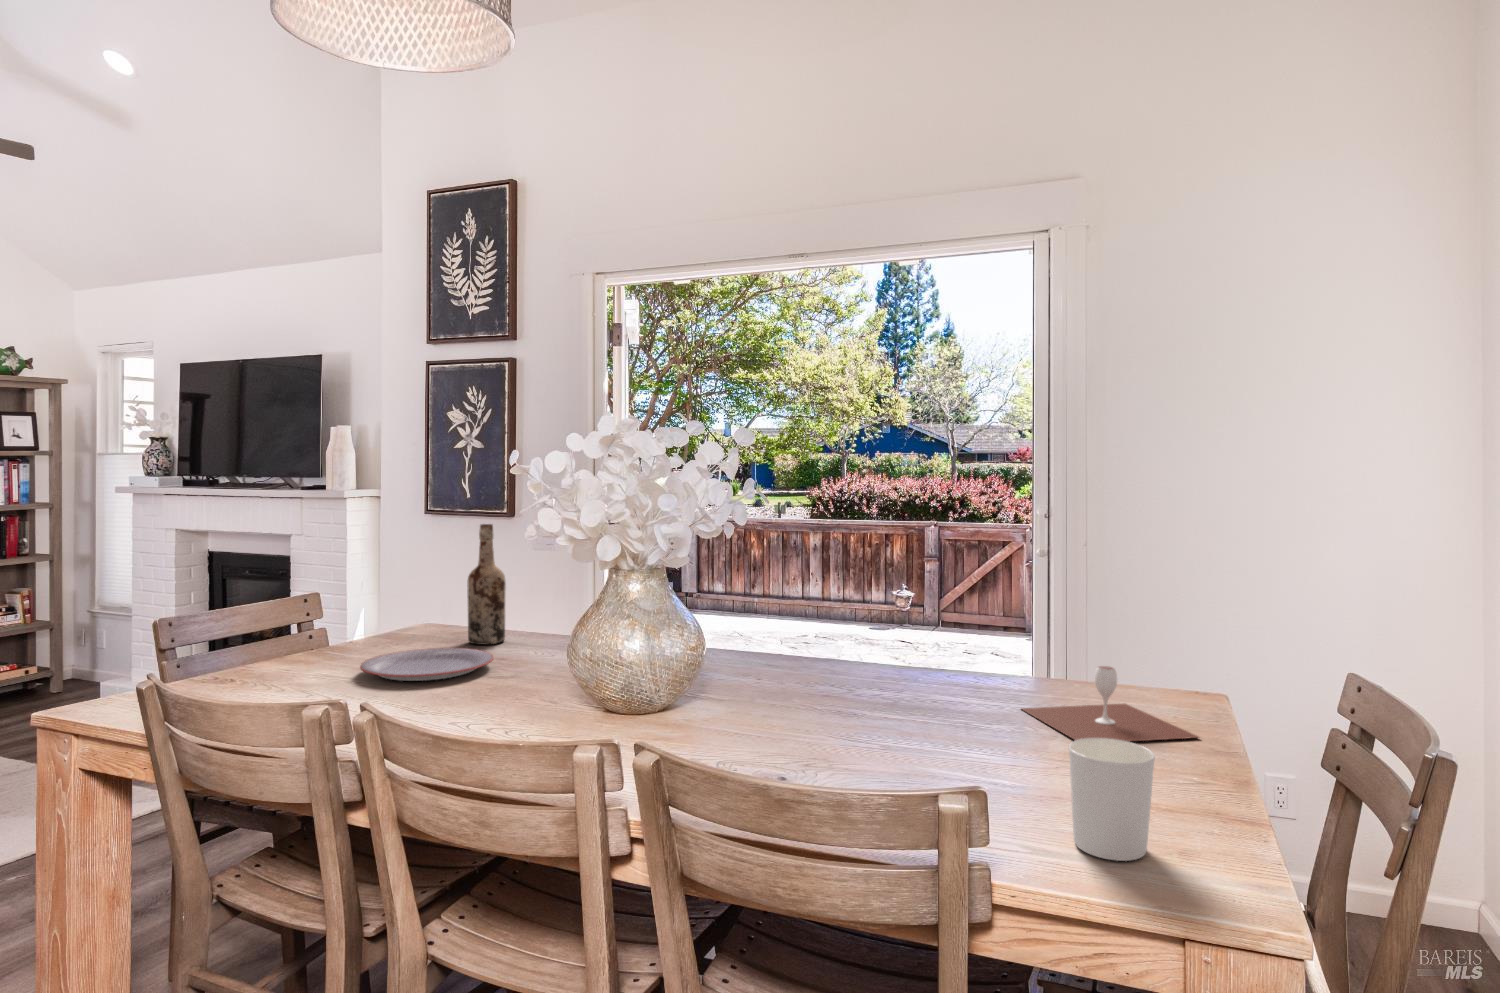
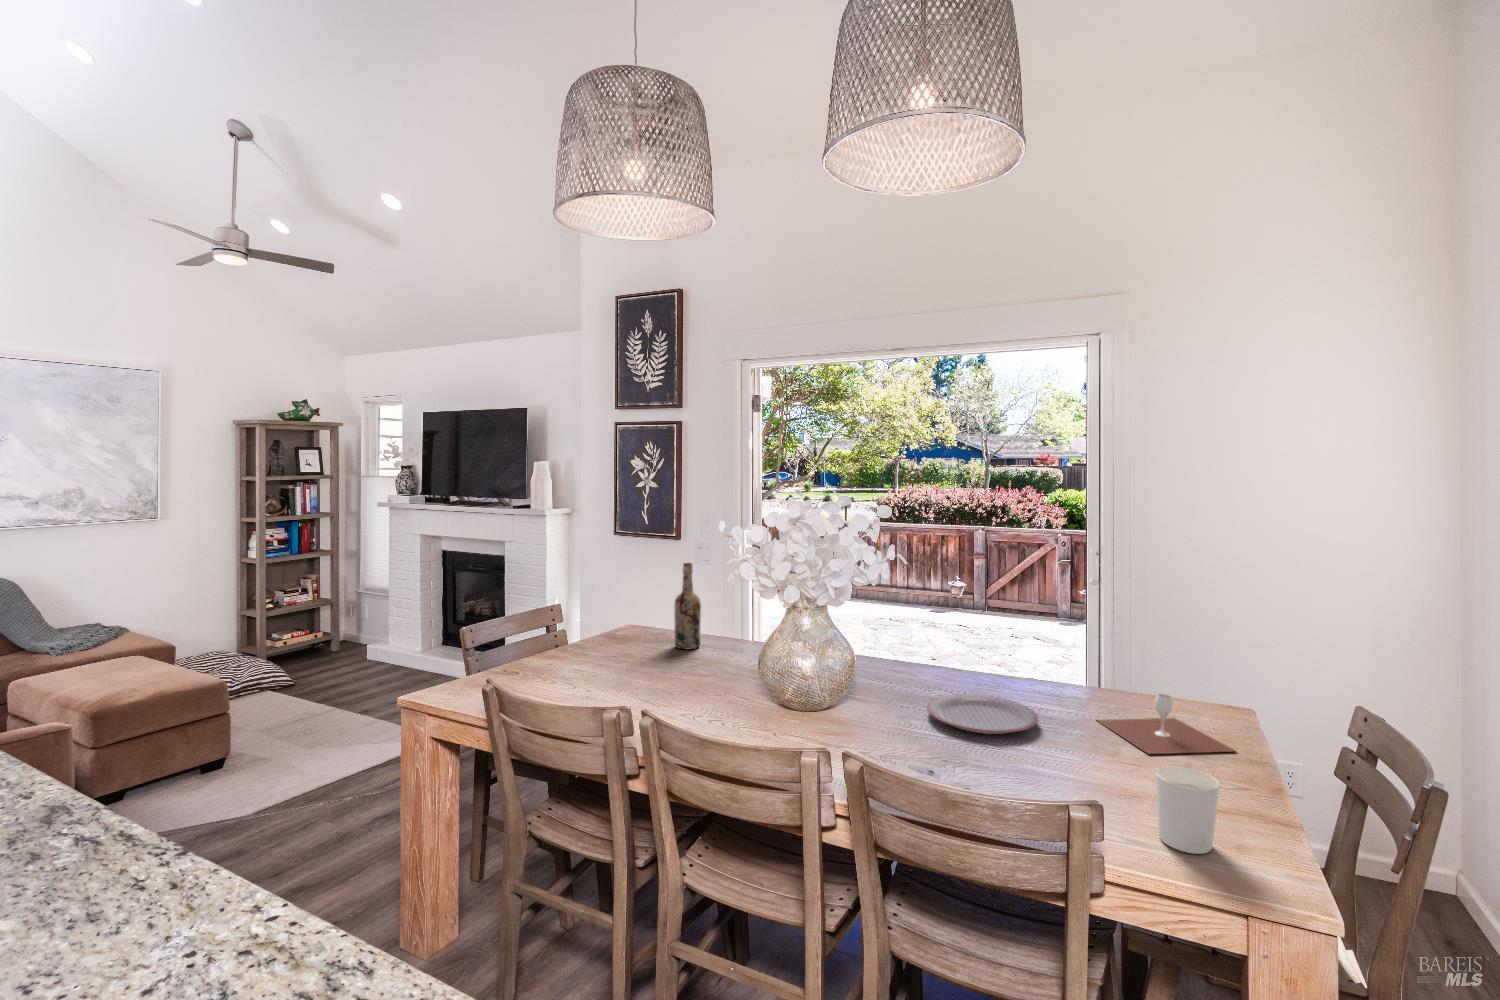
plate: present [360,648,493,681] -> present [927,694,1038,734]

